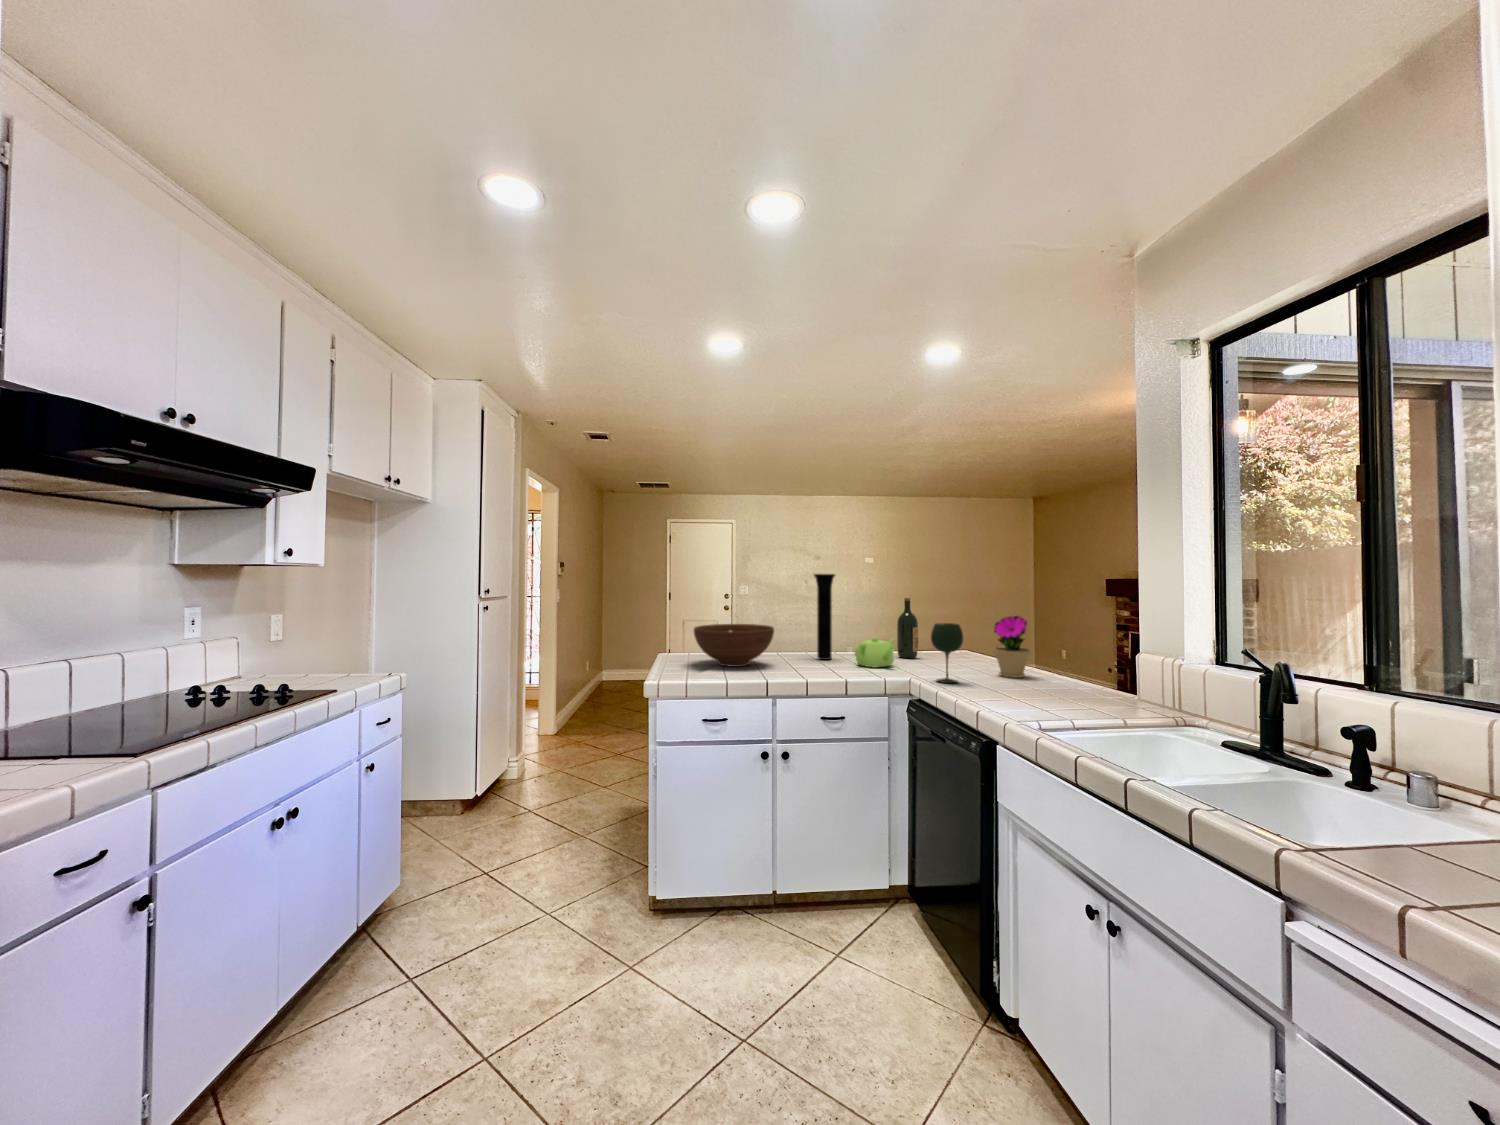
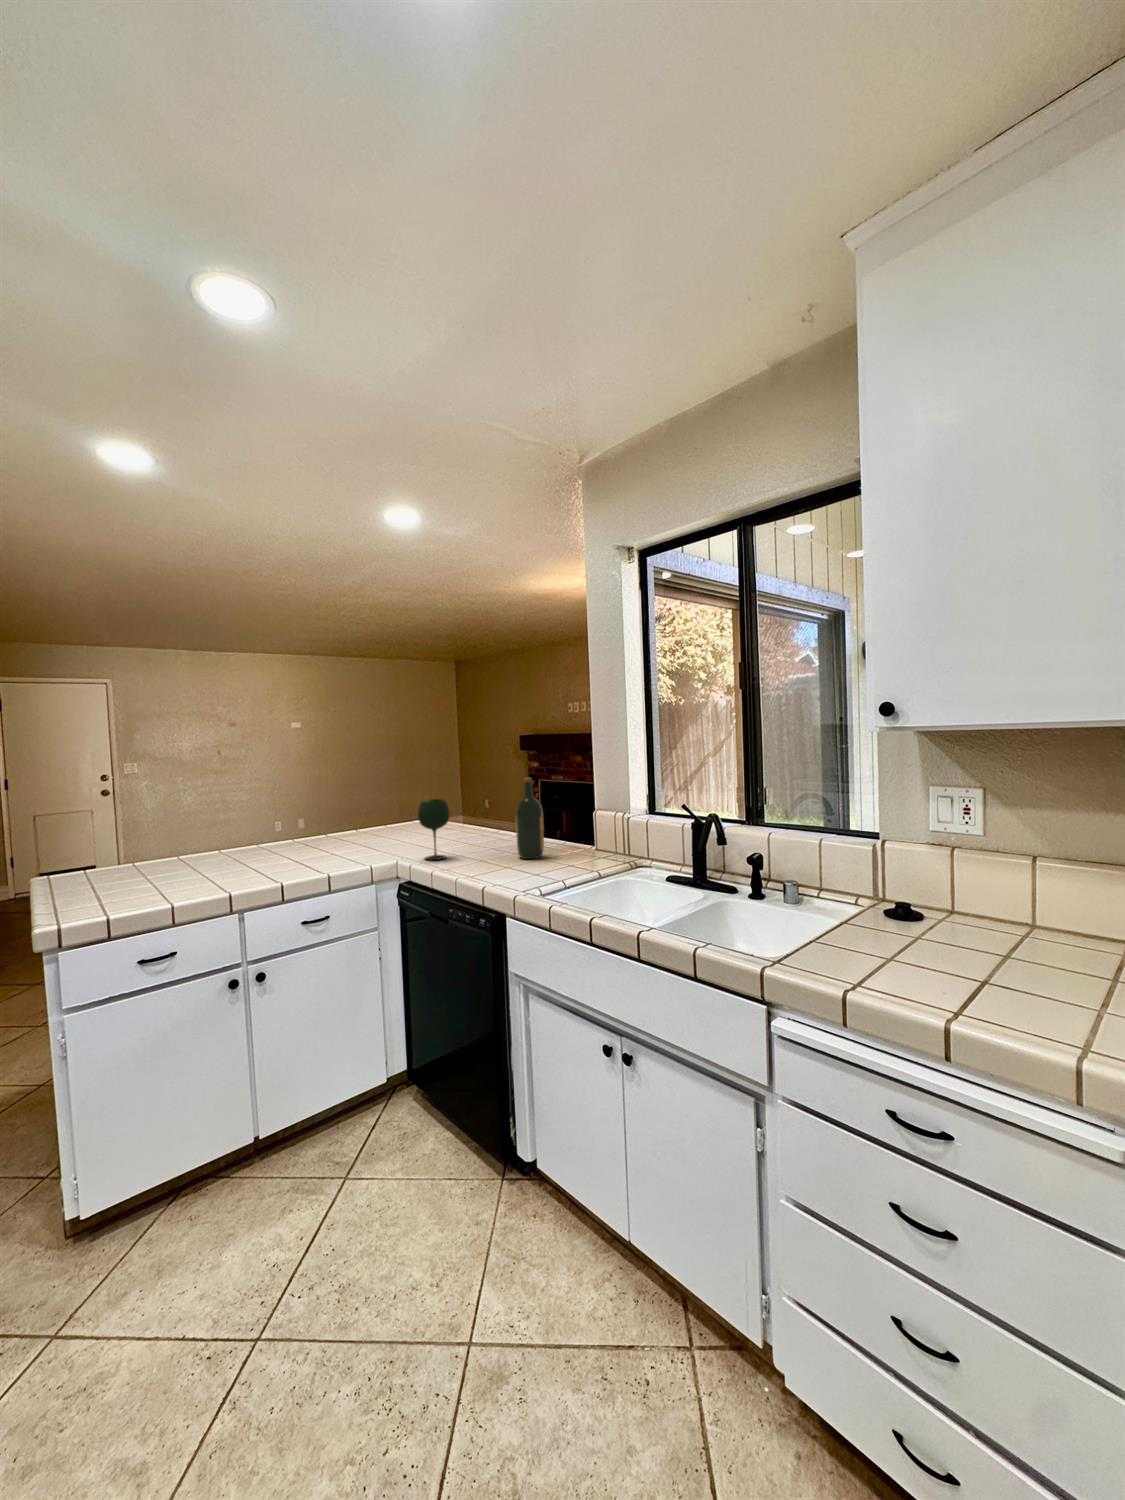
vase: present [814,574,835,660] -> none [269,753,298,853]
wine bottle: present [897,598,918,659] -> present [516,778,544,859]
flower pot: present [994,616,1030,678] -> none [470,784,502,843]
fruit bowl: present [694,624,774,667] -> none [102,823,227,884]
teapot: present [855,637,895,667] -> none [329,817,374,854]

